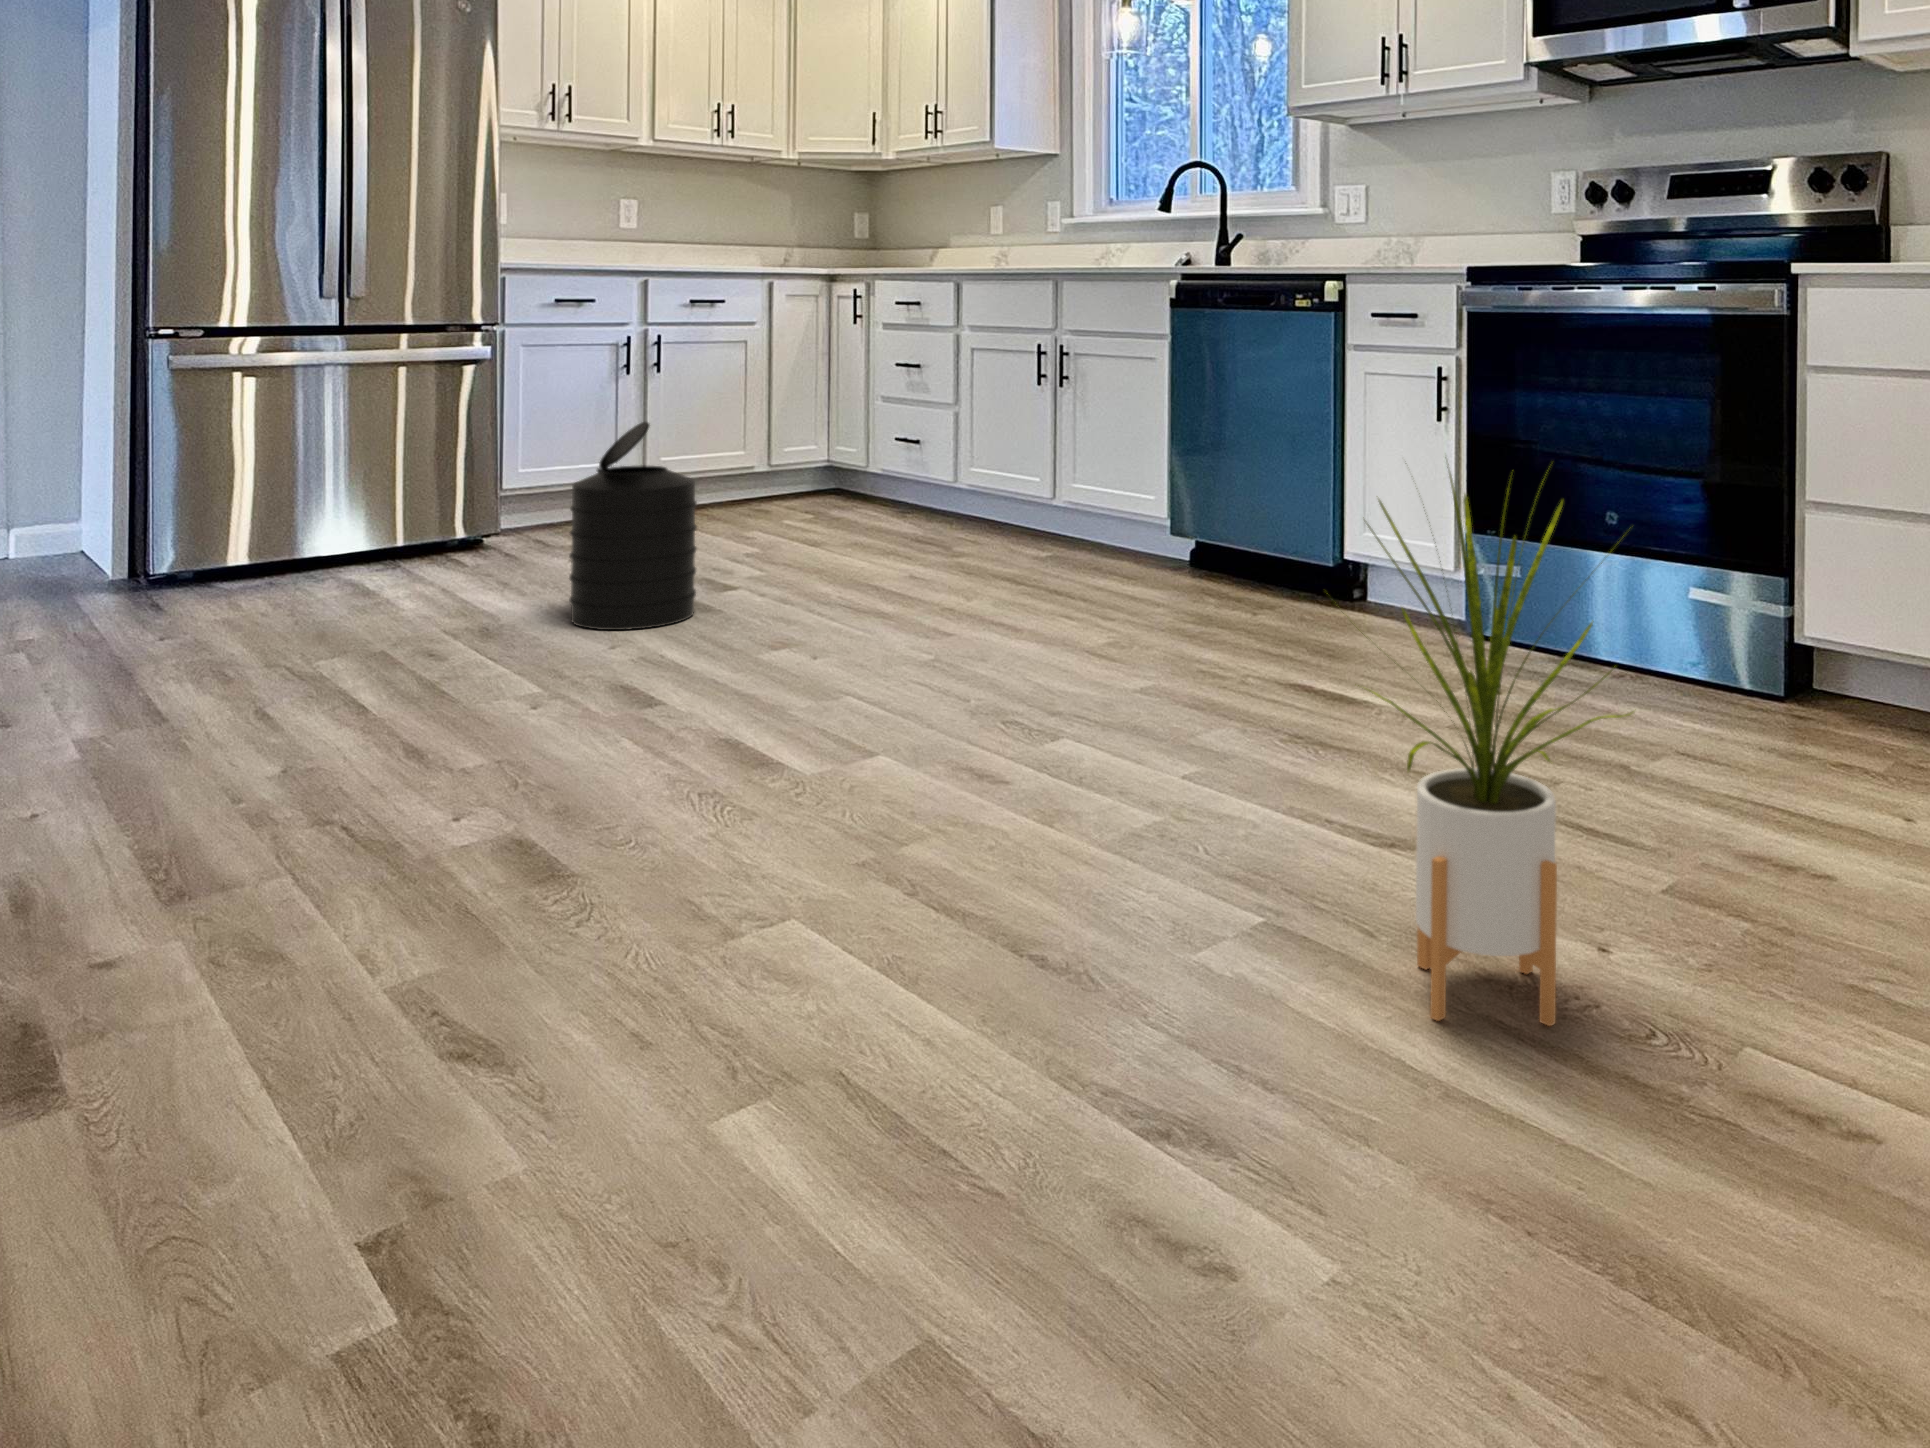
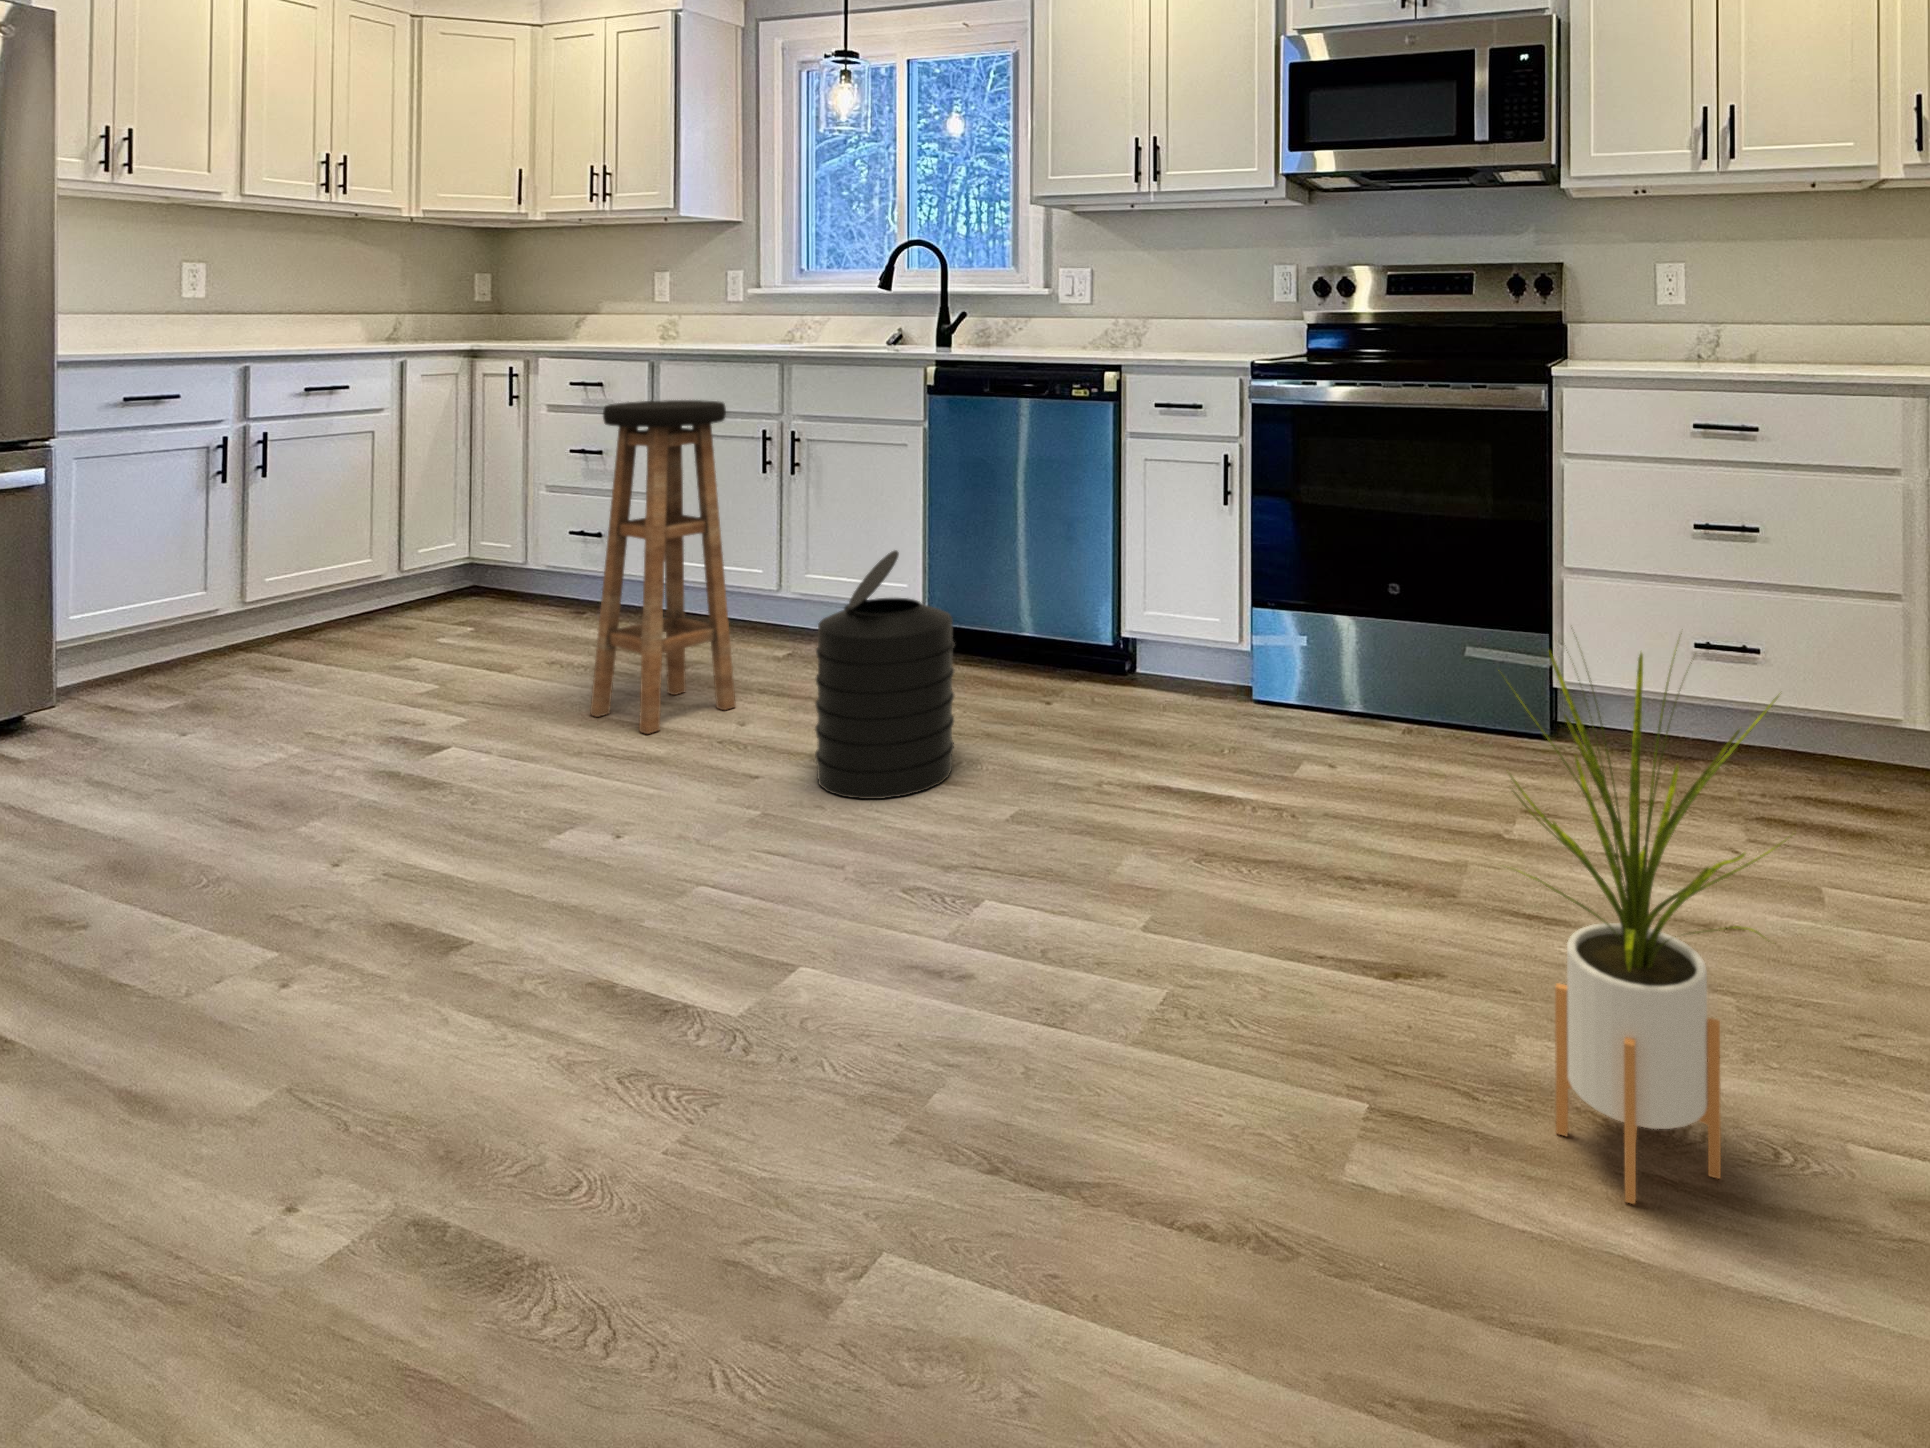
bar stool: none [854,305,973,601] -> present [590,400,736,734]
trash can: present [569,422,697,630] -> present [815,550,954,799]

